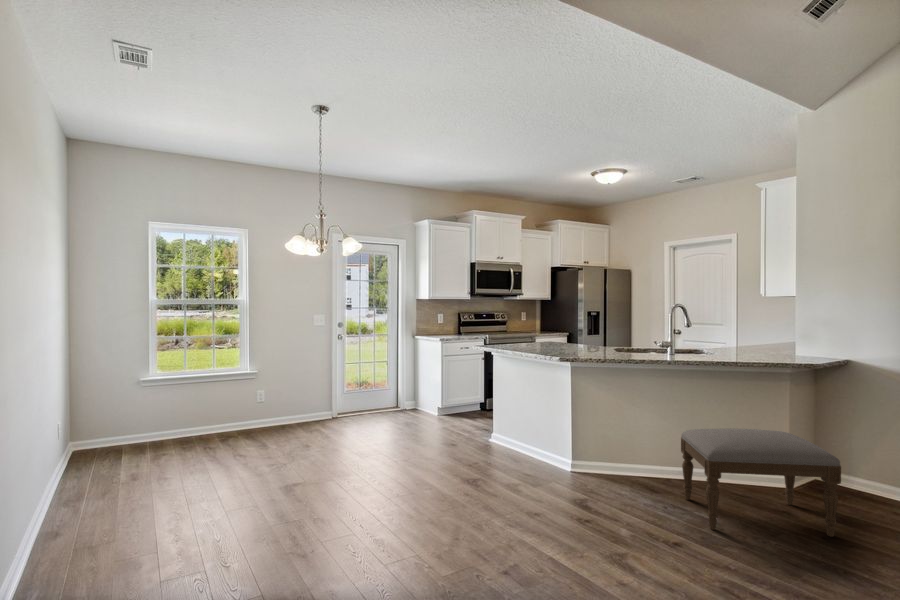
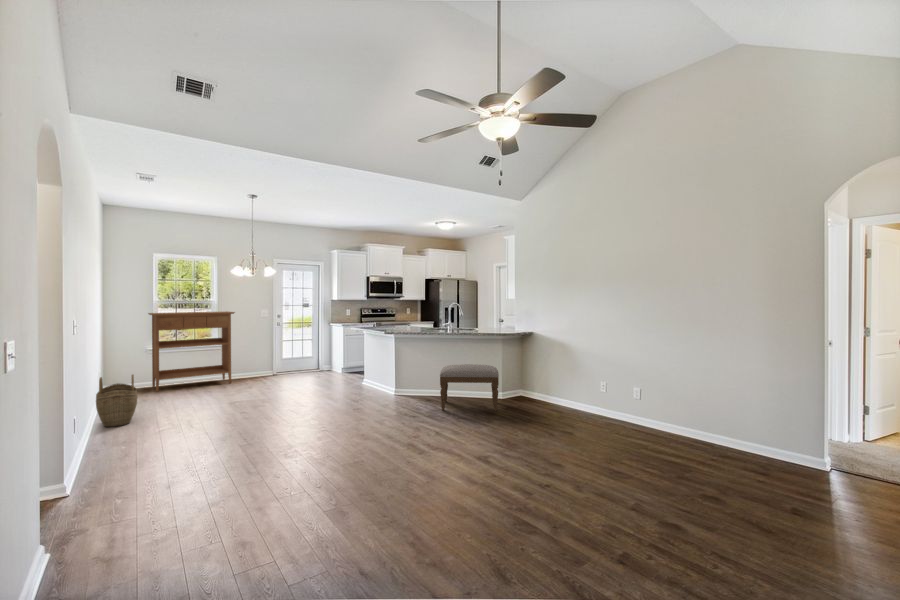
console table: none [141,317,279,454] -> present [148,311,235,392]
woven basket: none [23,450,110,566] -> present [96,375,138,427]

